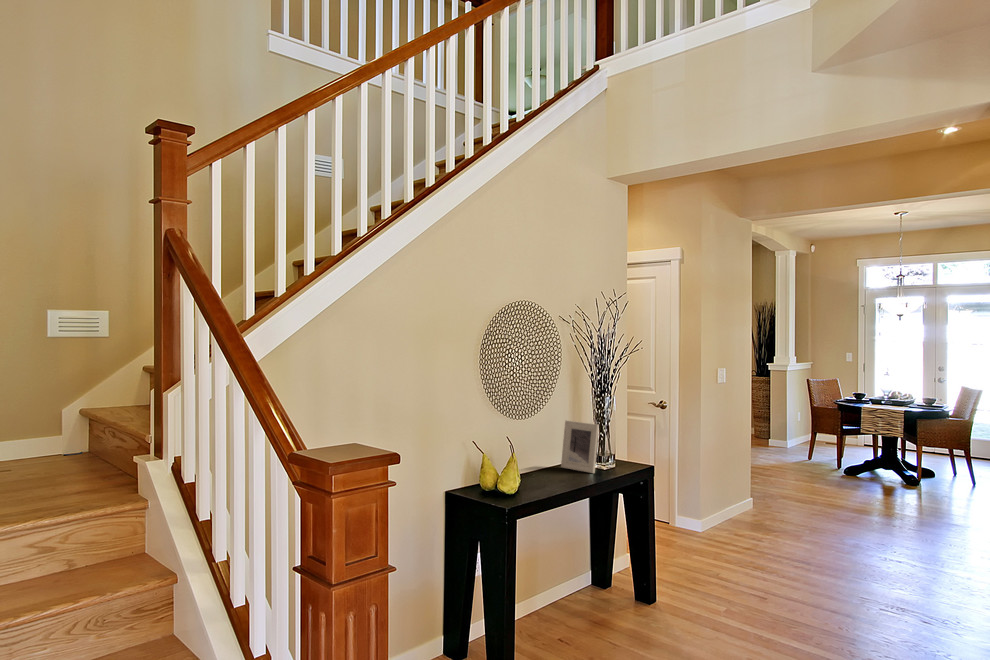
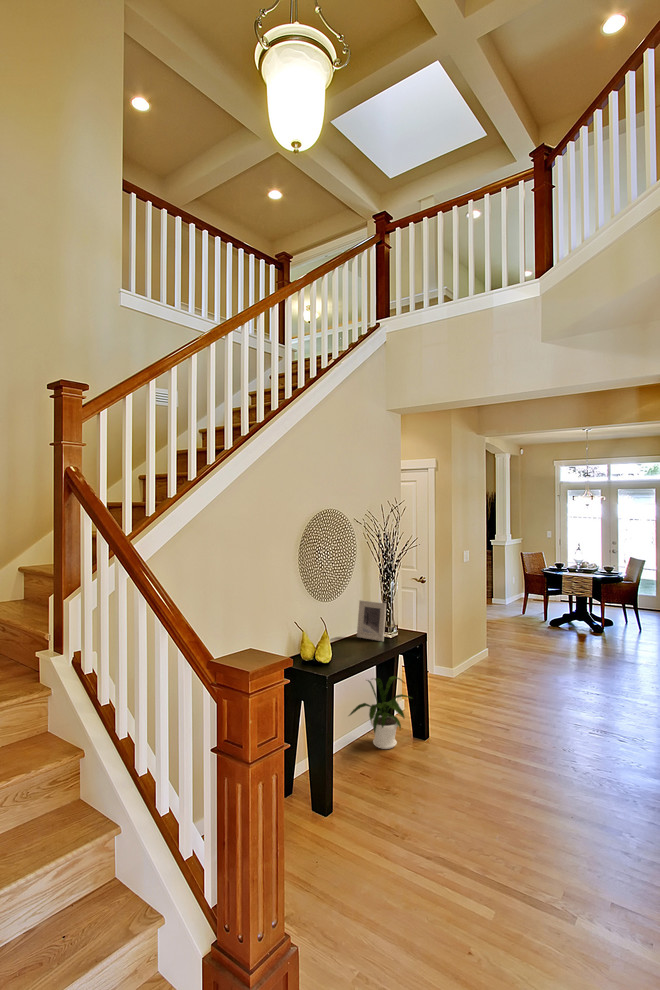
house plant: none [547,520,635,612] -> present [349,676,411,749]

